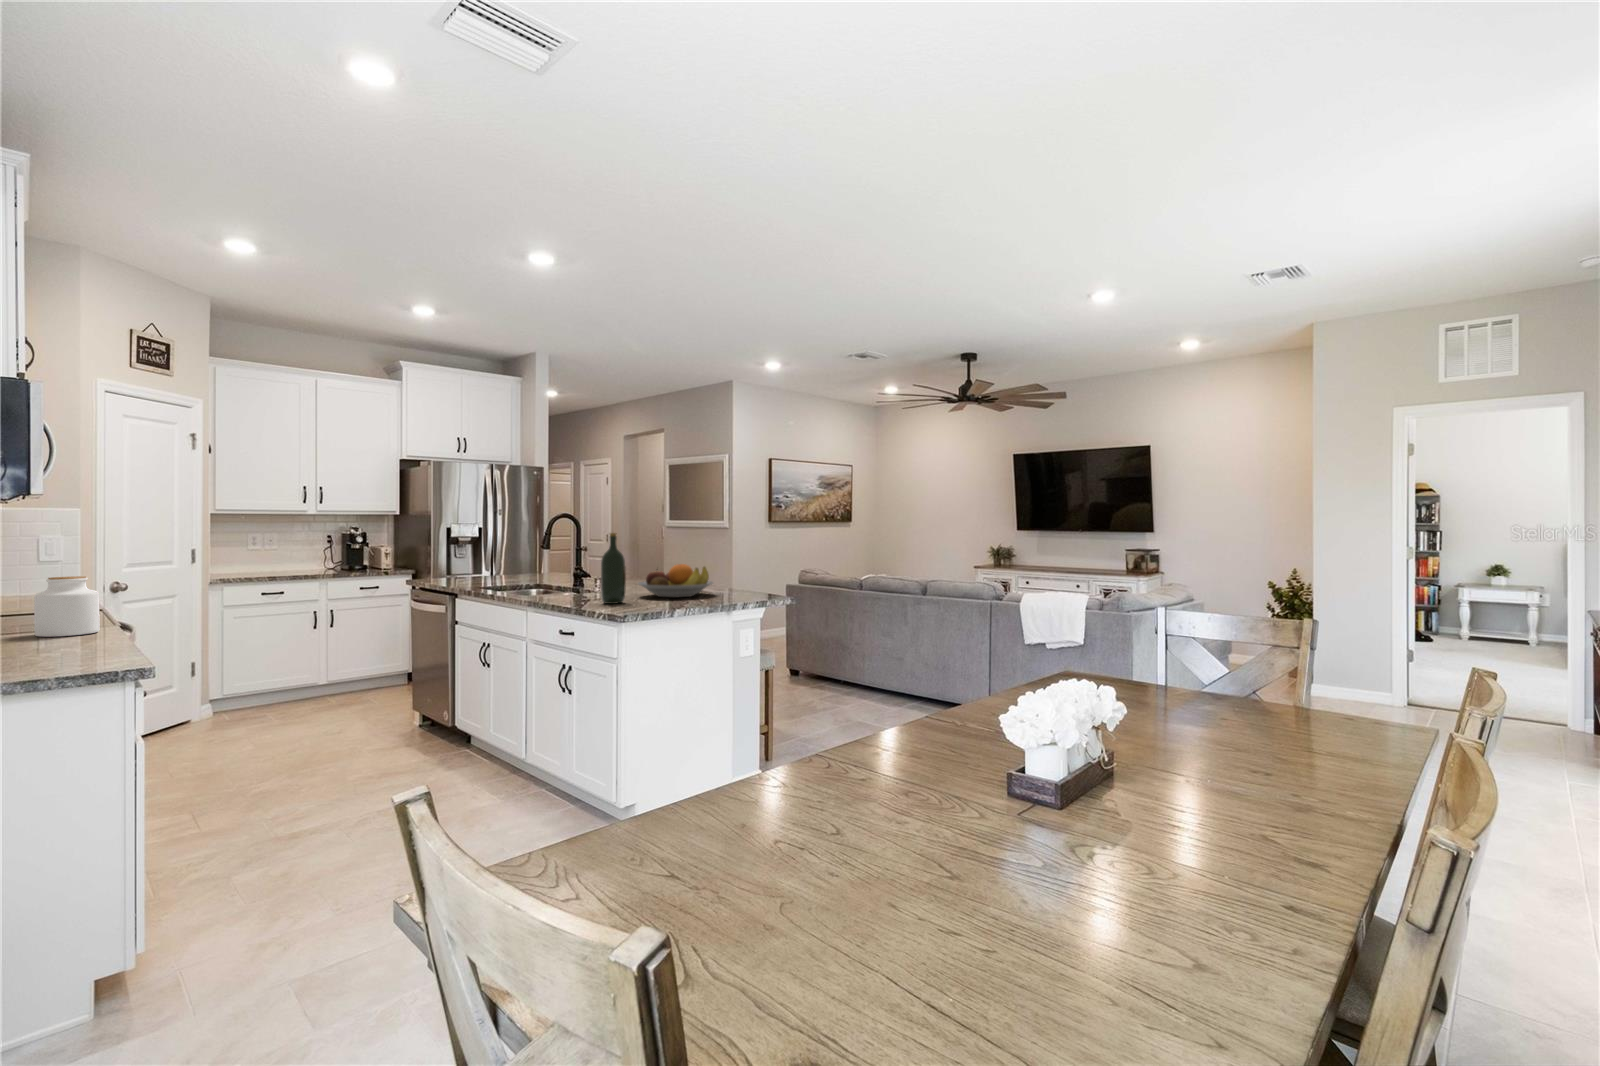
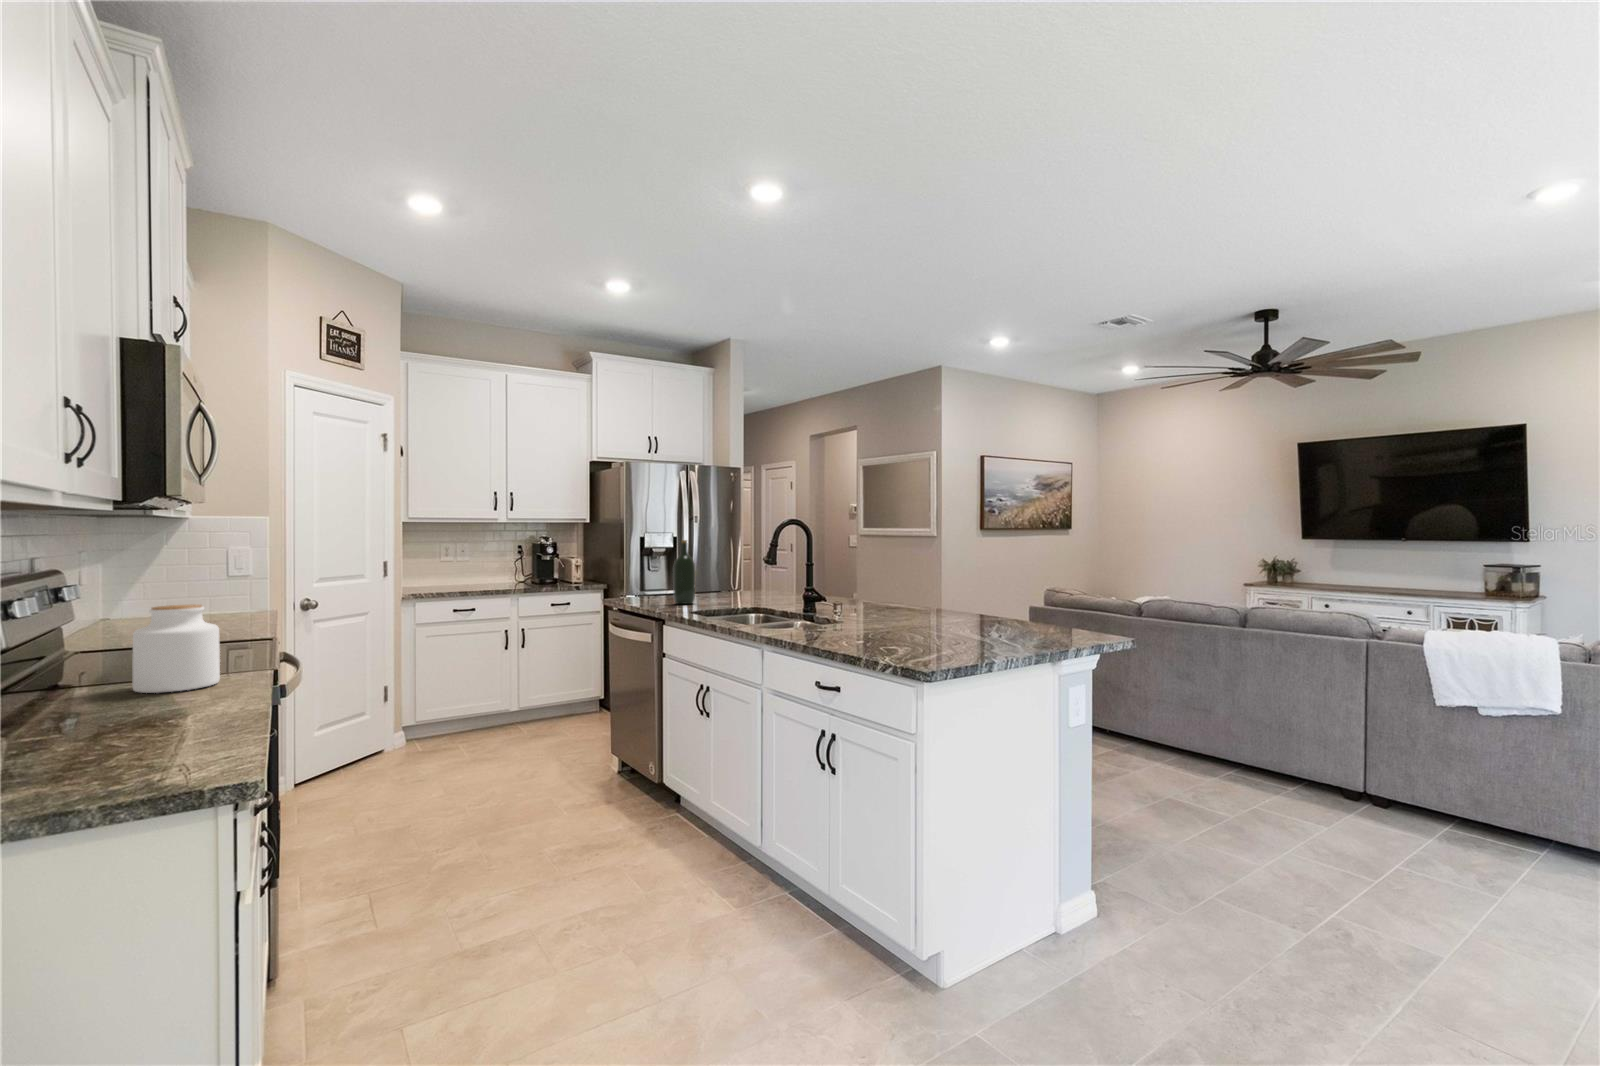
wine bottle: present [601,533,626,604] -> present [673,540,696,604]
fruit bowl: present [638,564,713,597] -> none [911,586,1021,635]

